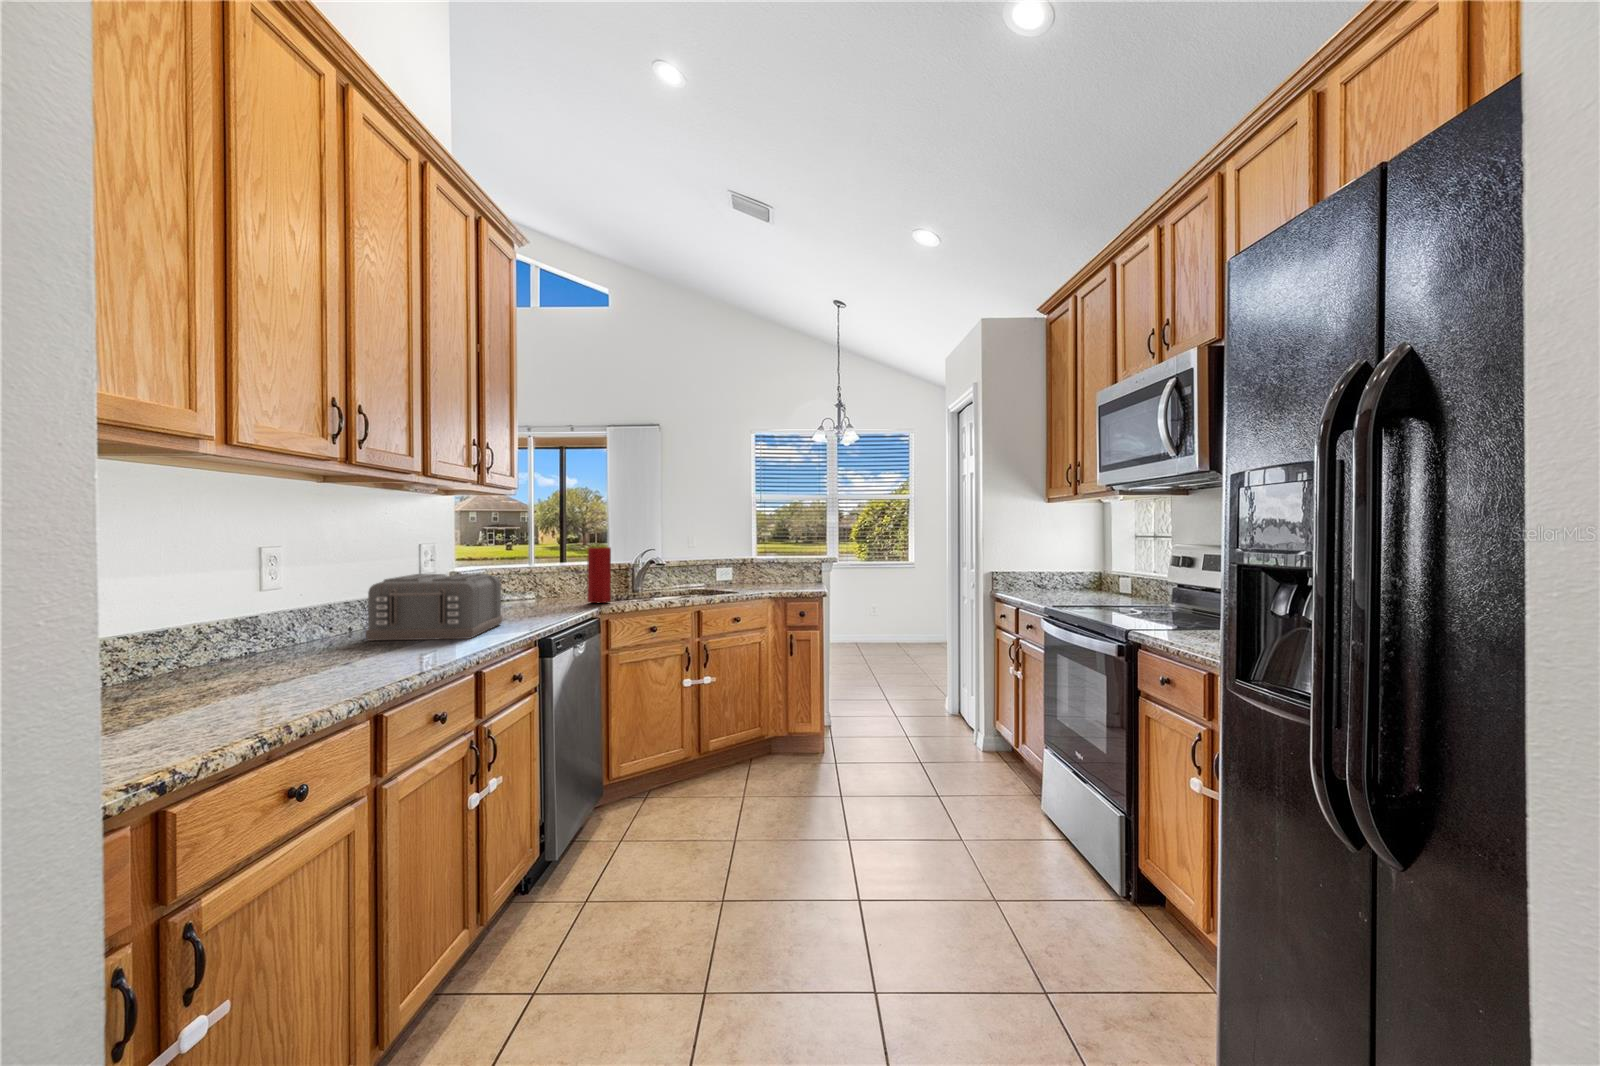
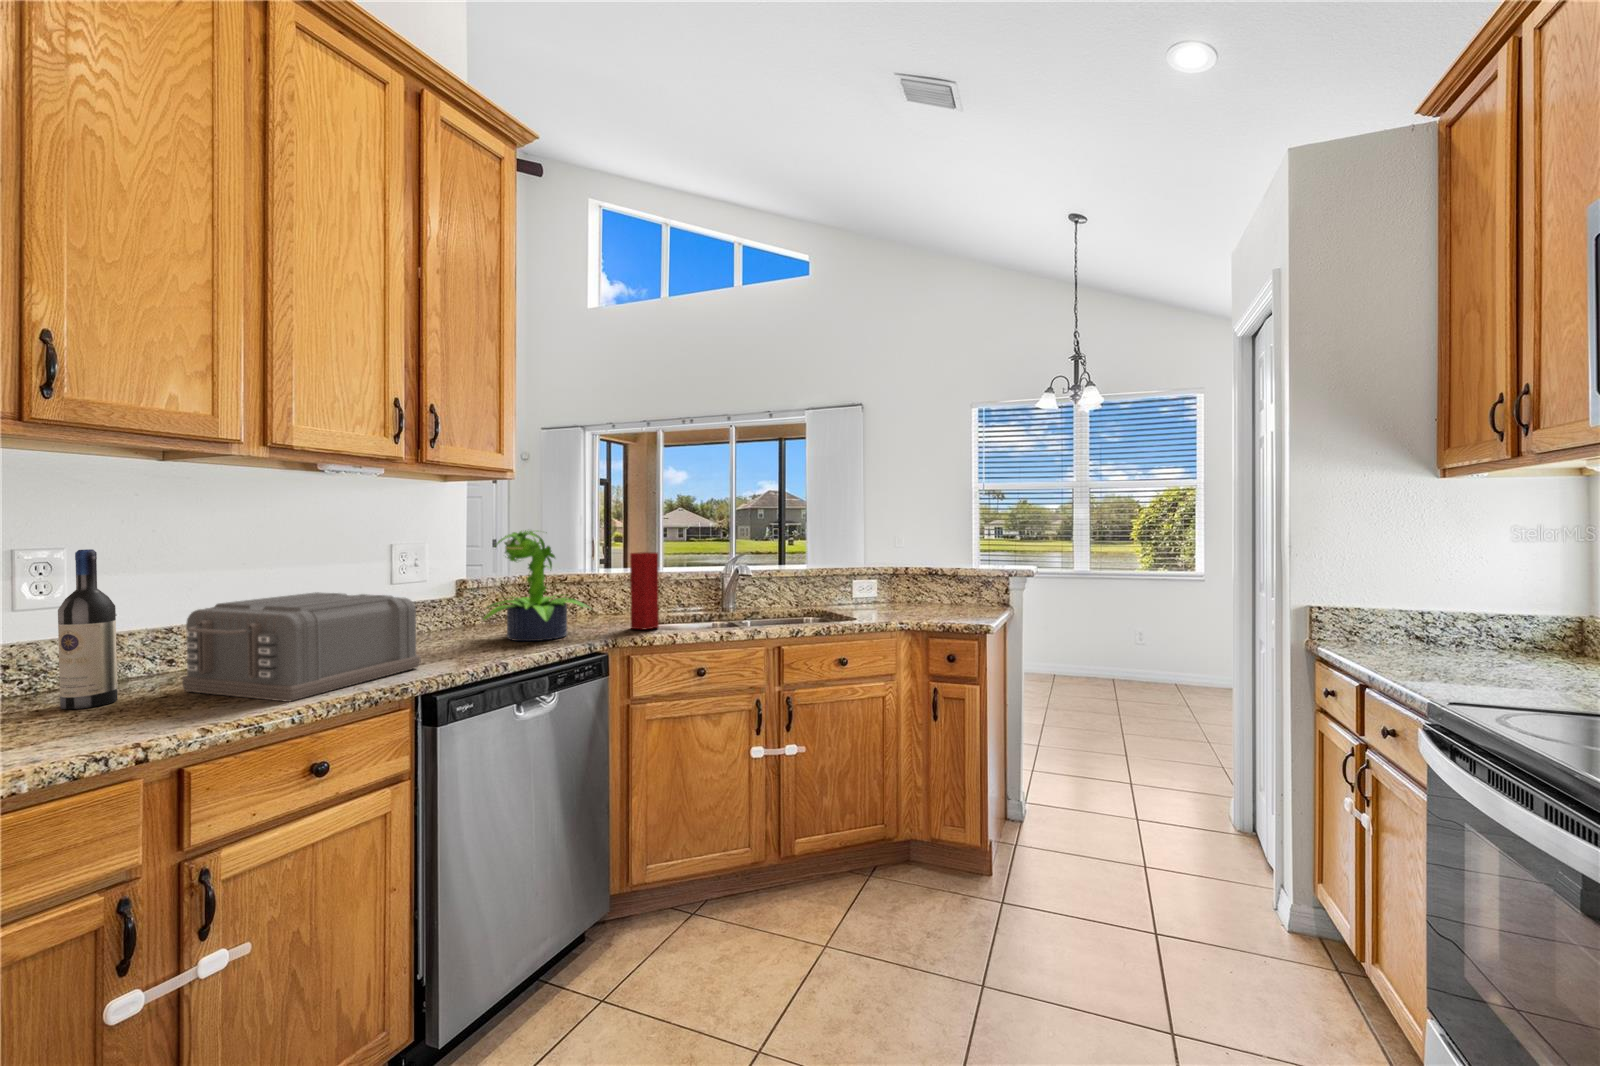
potted plant: none [485,530,573,612] -> present [484,530,591,641]
wine bottle: none [302,540,336,650] -> present [58,549,118,709]

